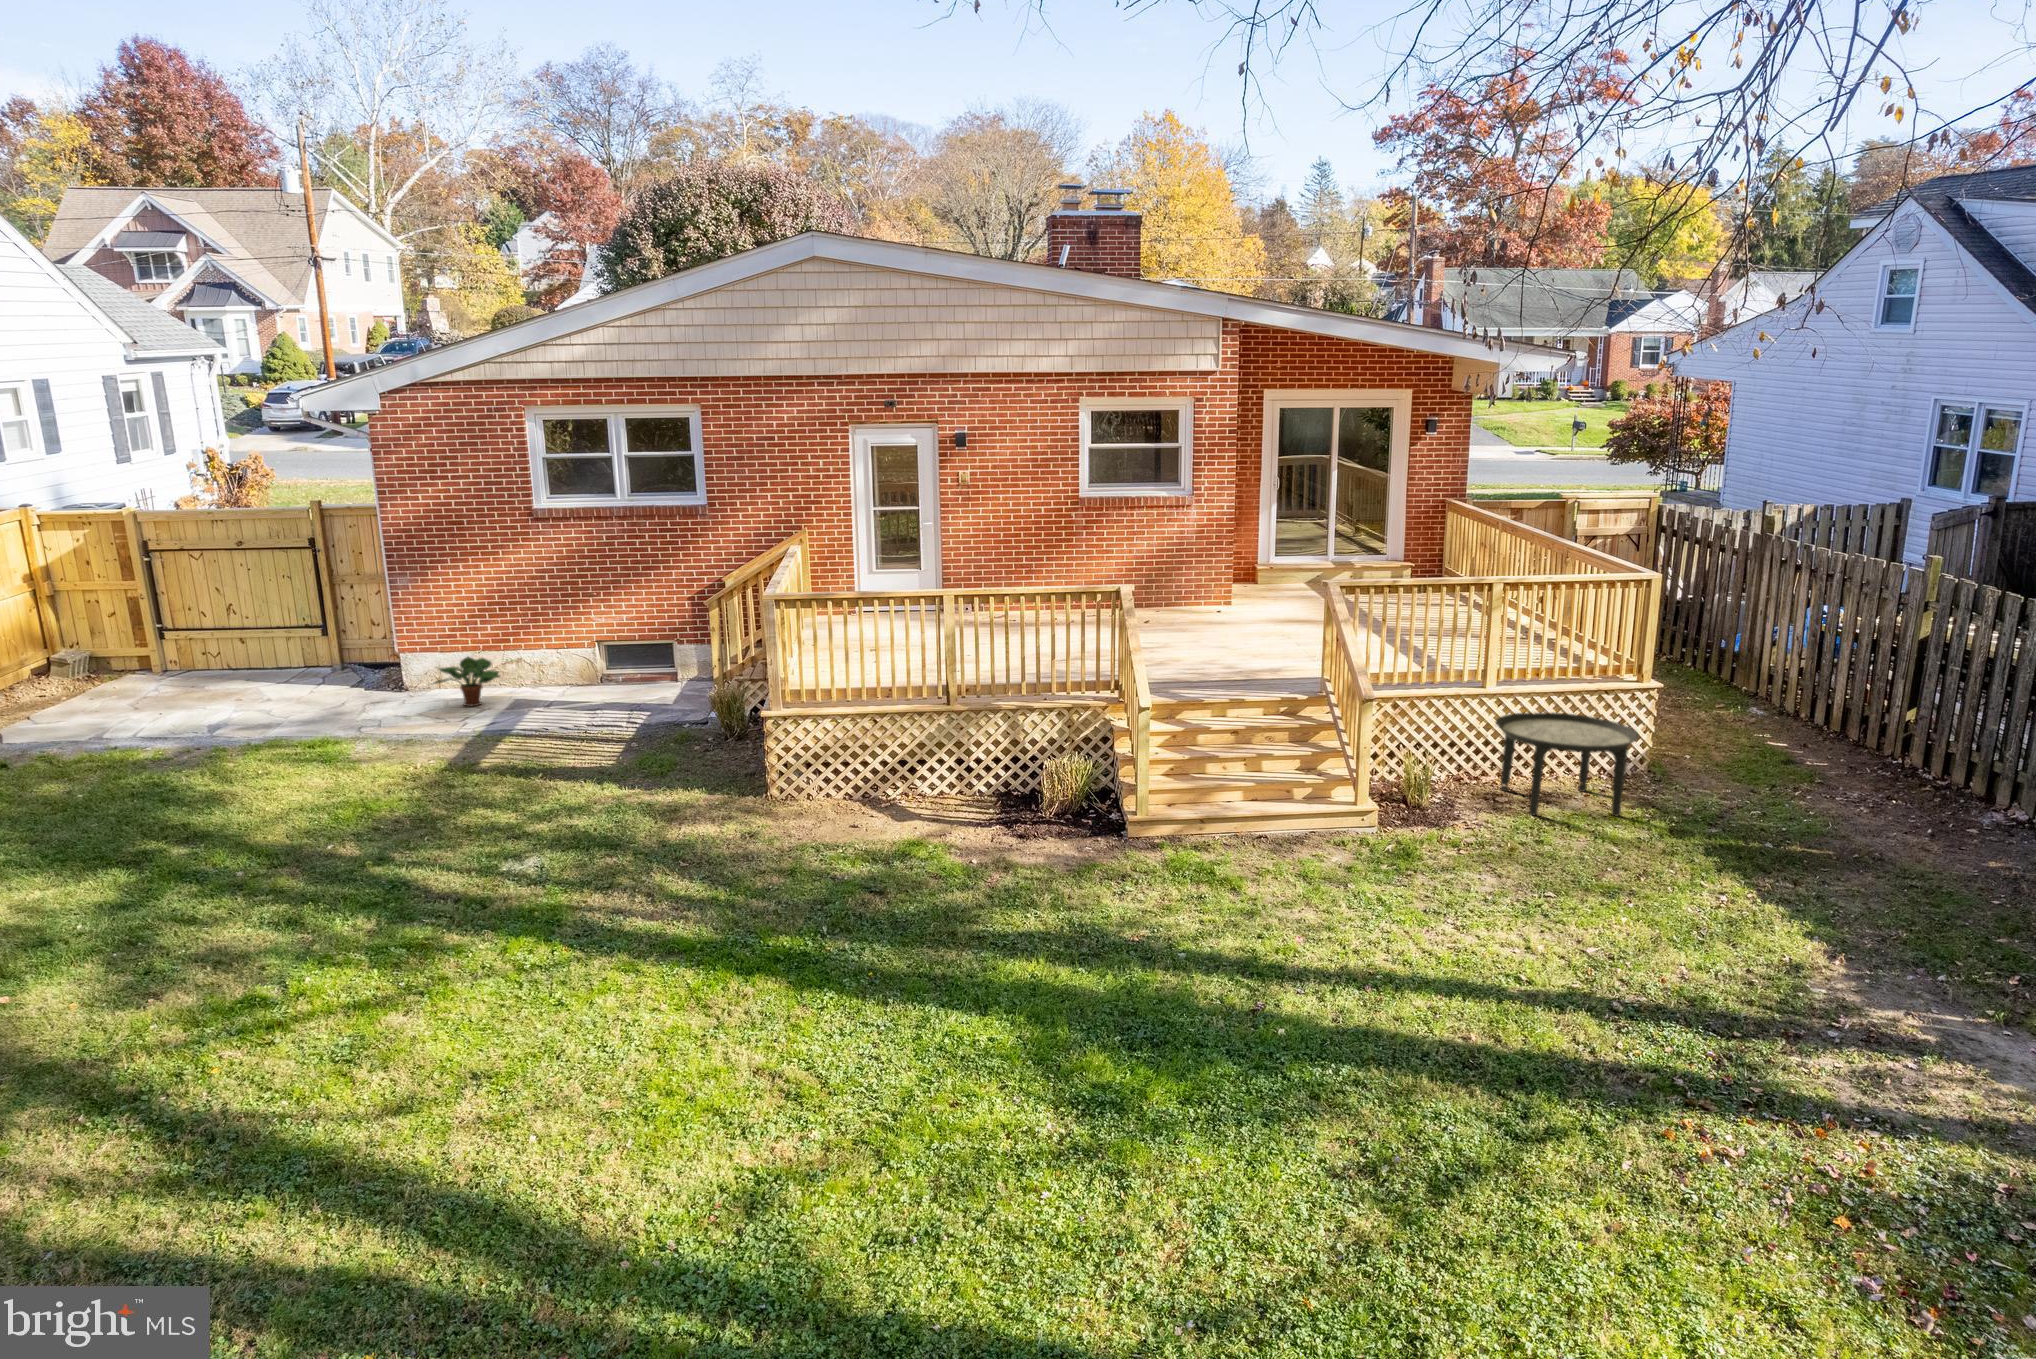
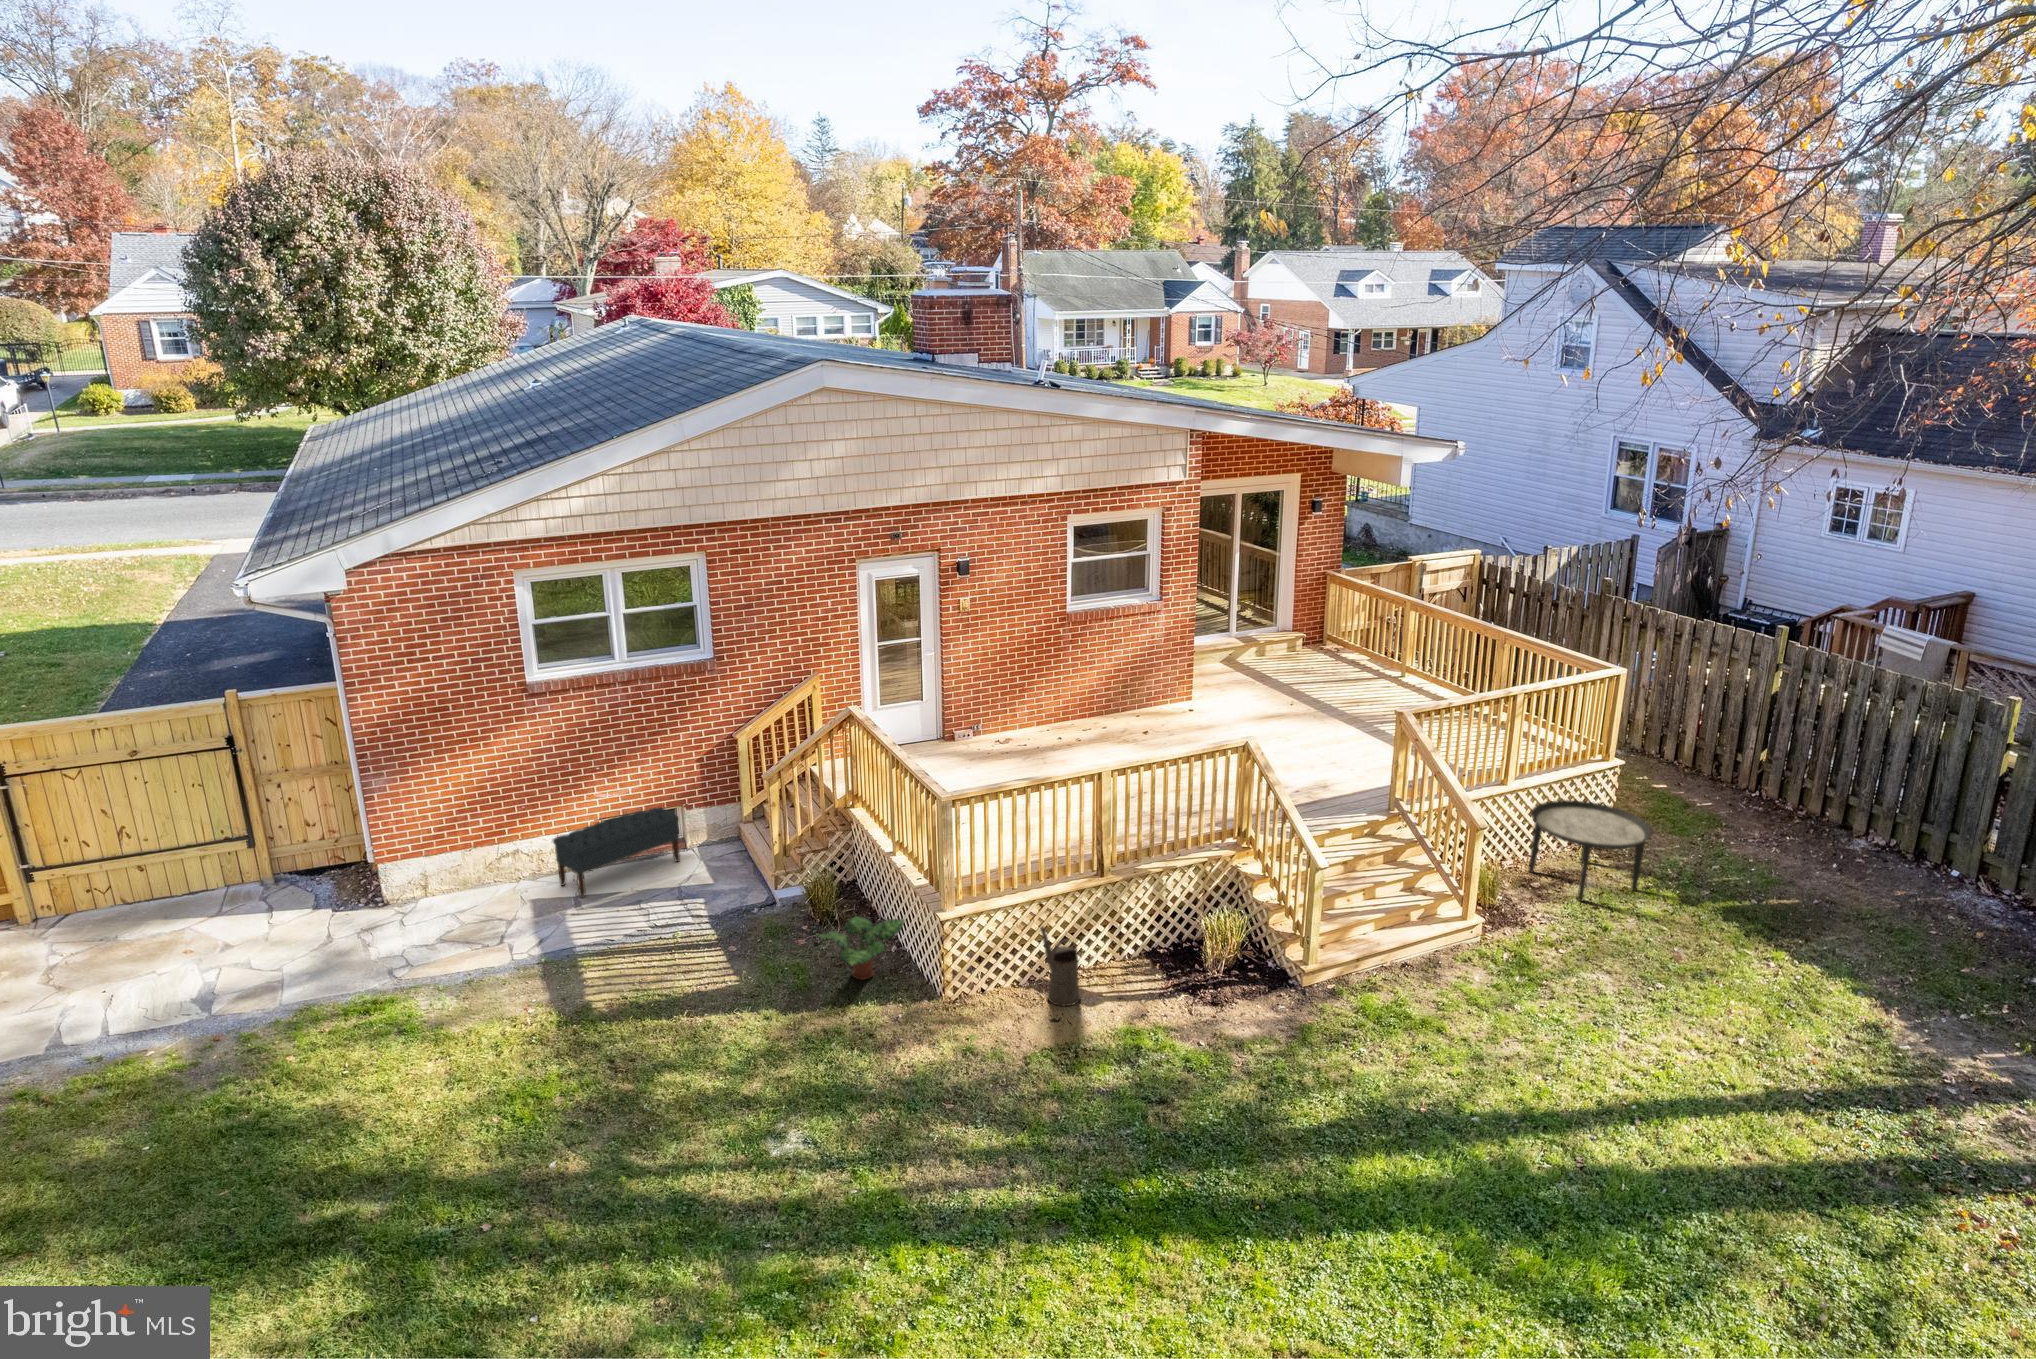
bench: none [540,644,658,708] -> present [553,807,680,898]
potted plant: present [428,657,500,707] -> present [818,916,905,980]
watering can: none [855,740,889,812] -> present [1040,926,1080,1006]

